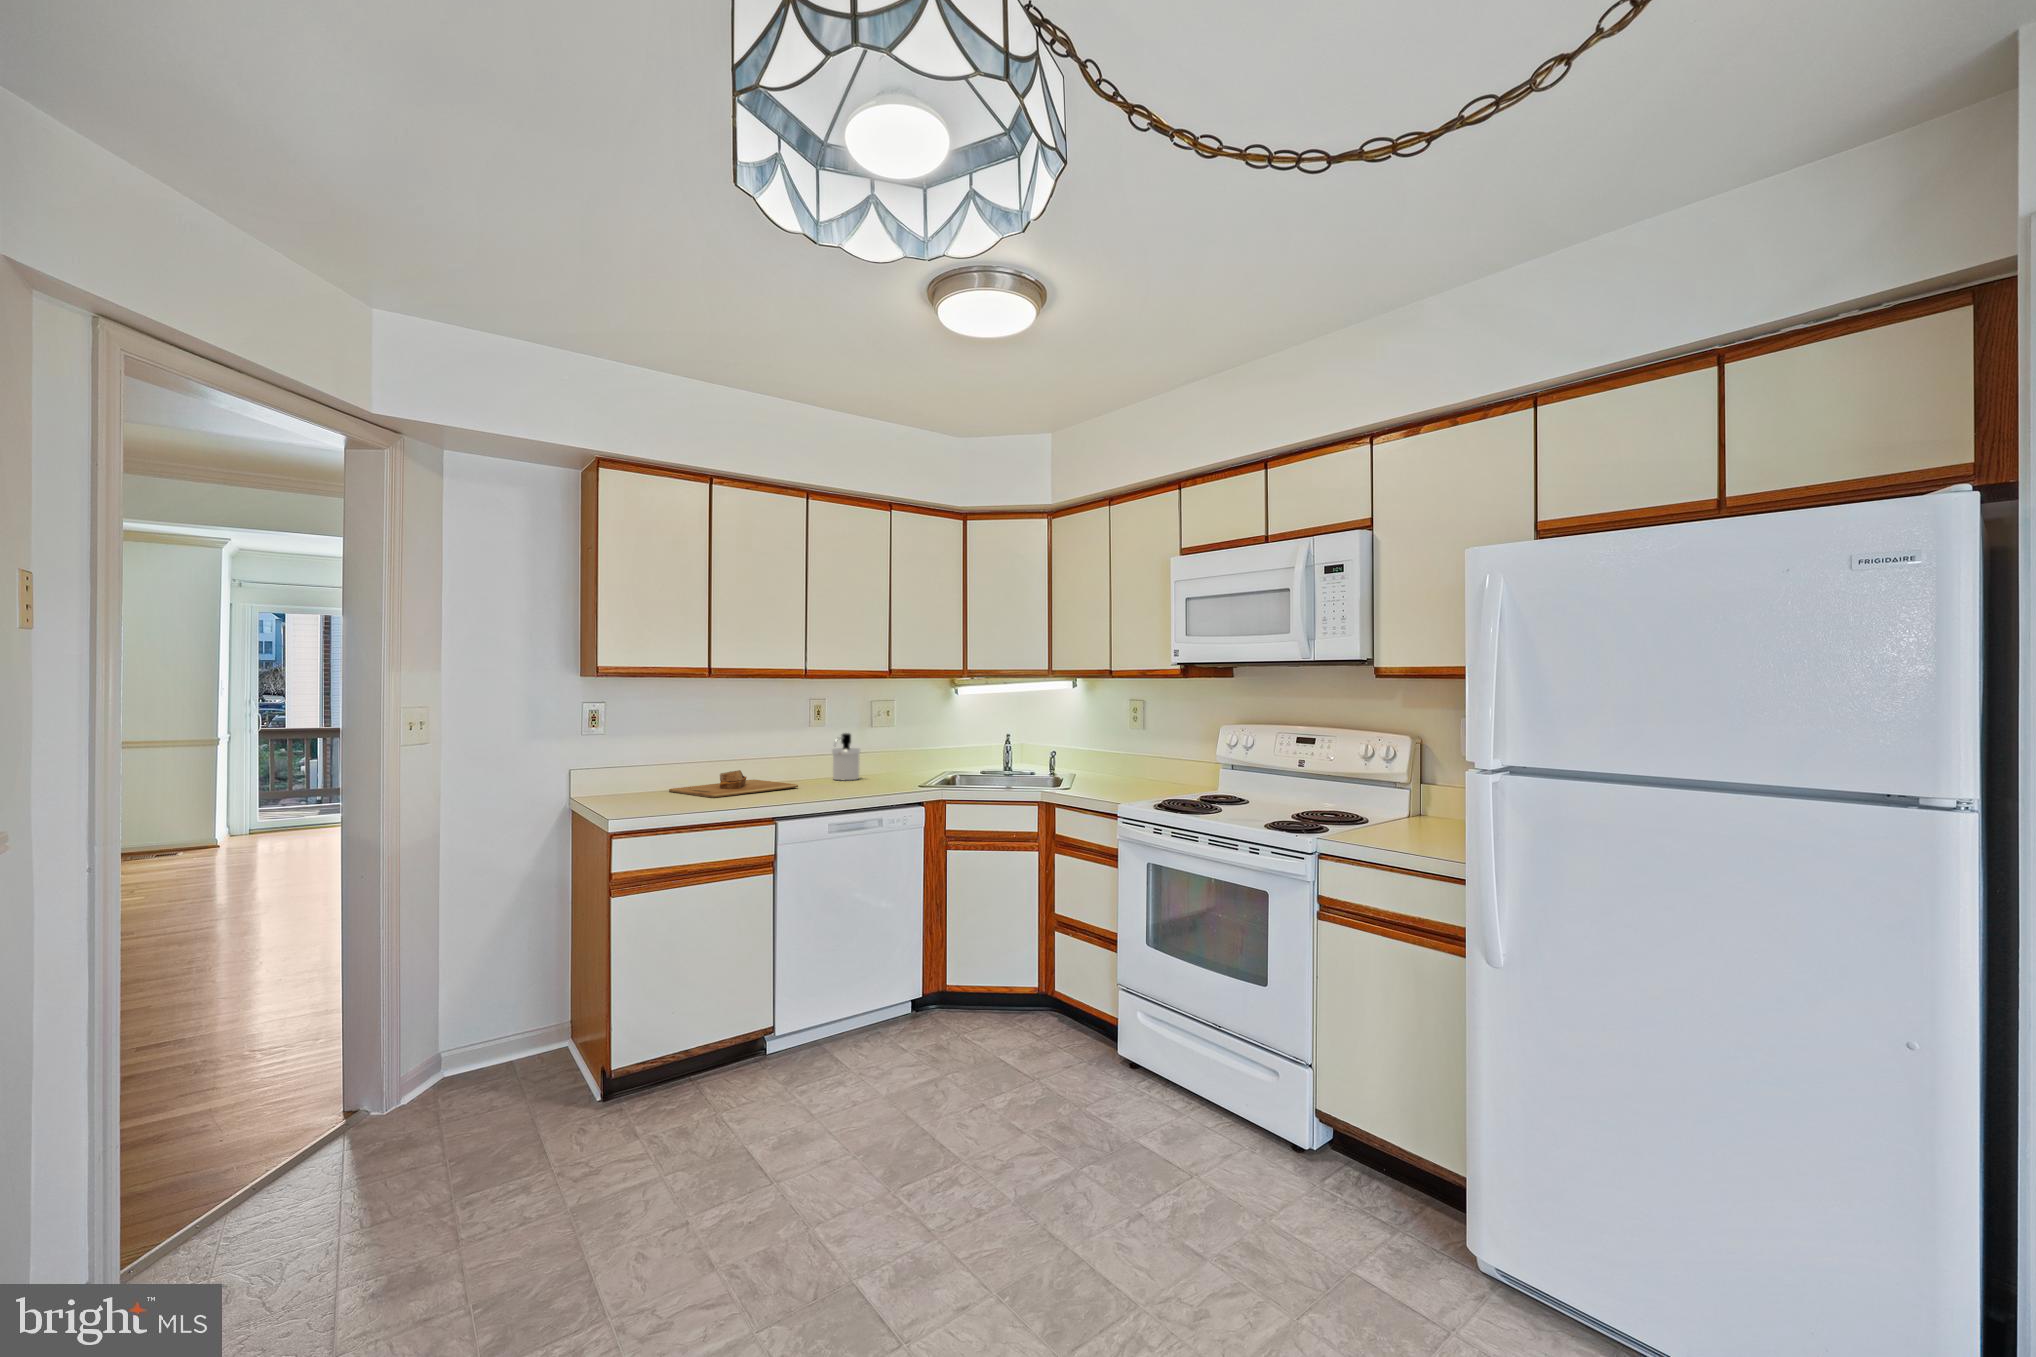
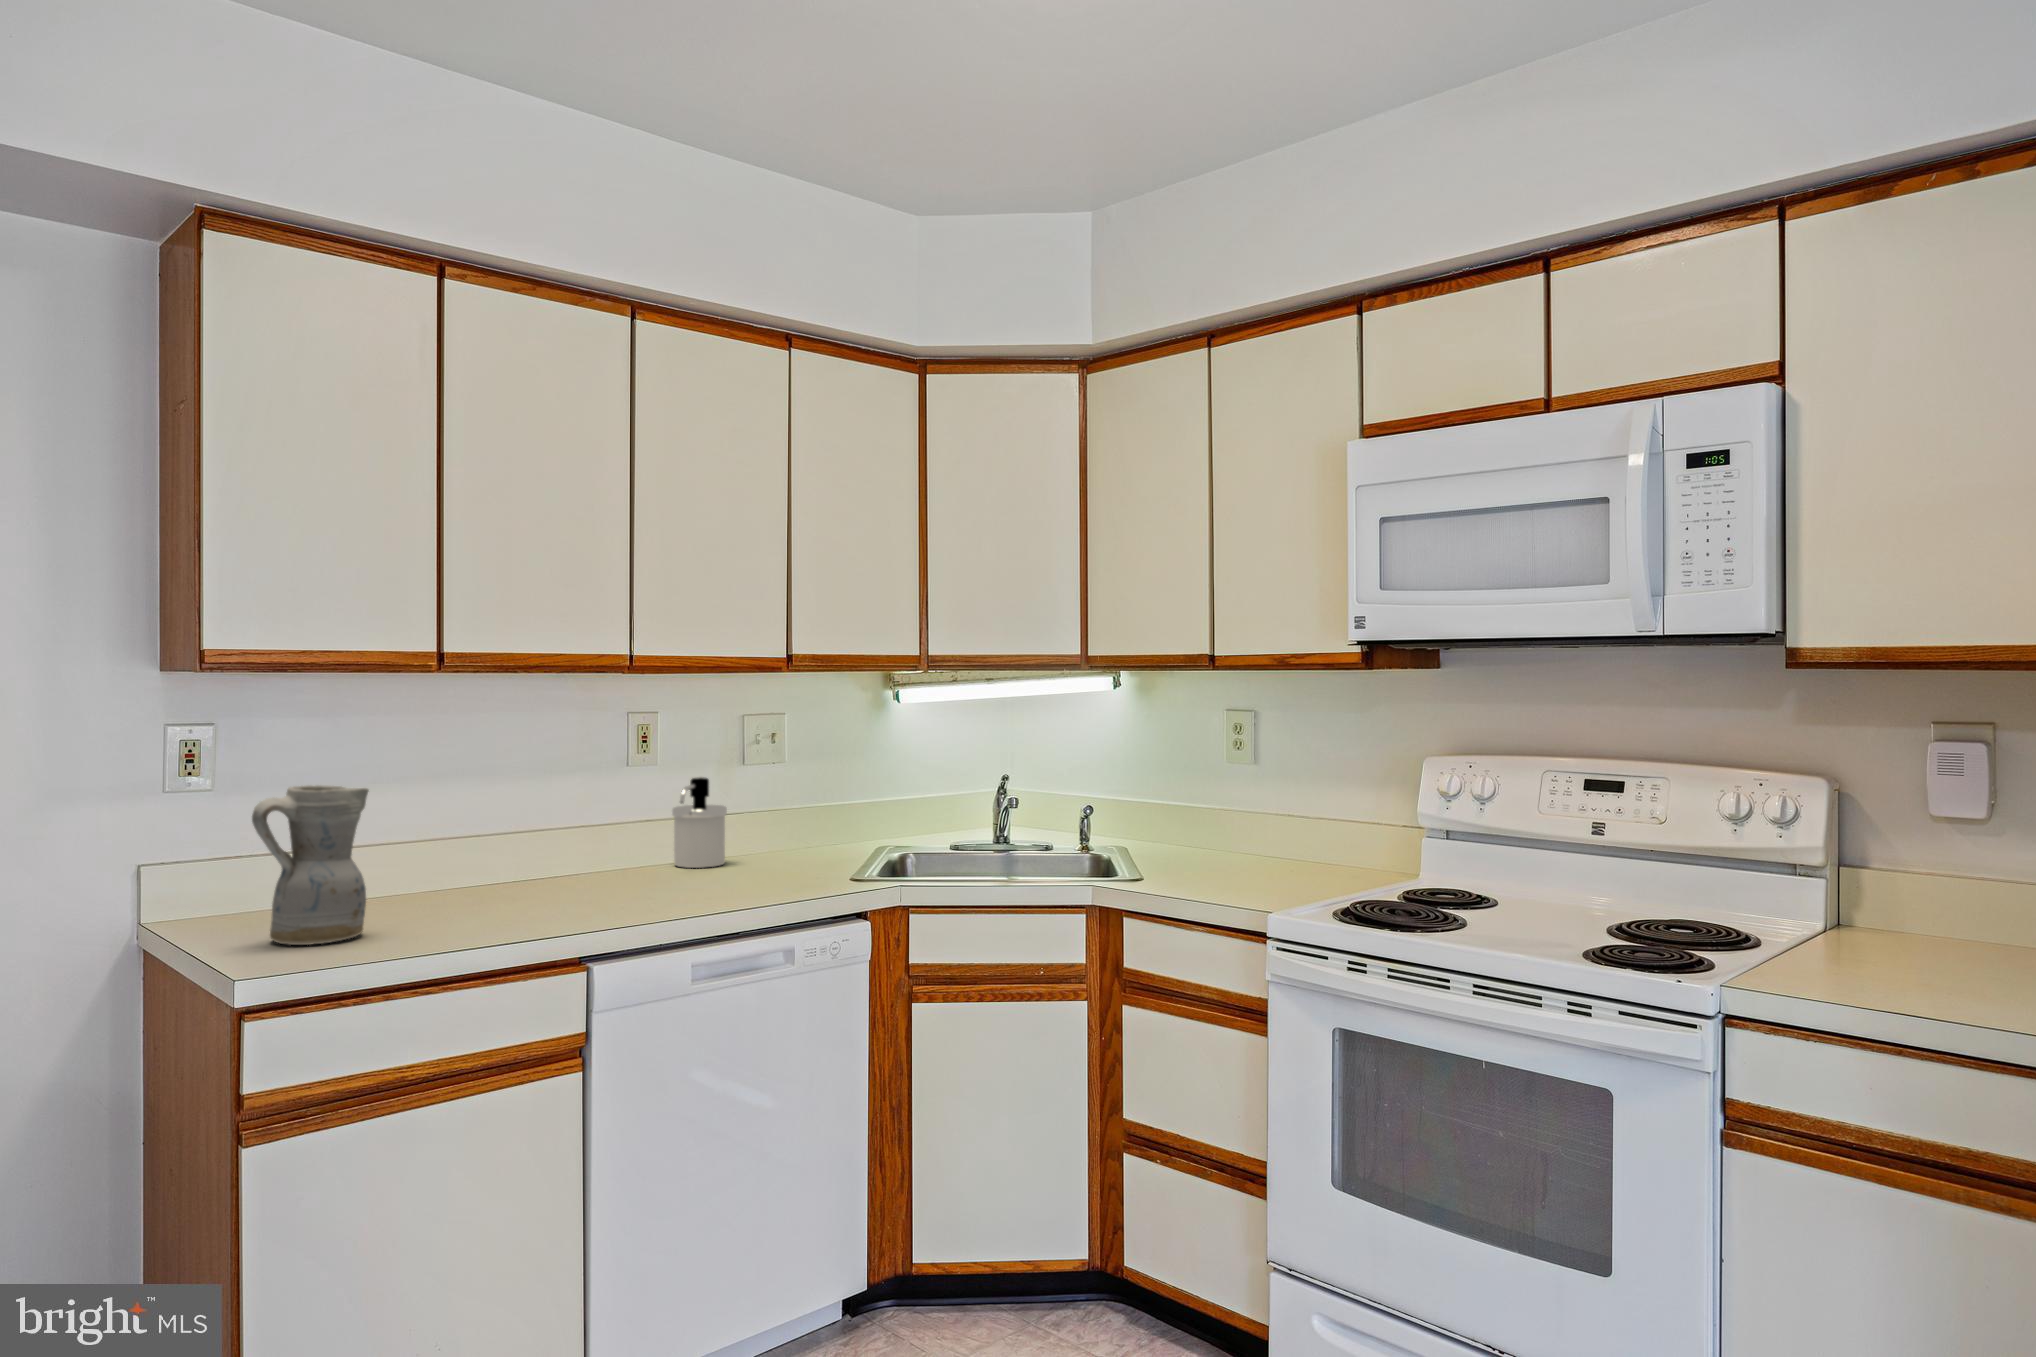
ceramic pitcher: none [617,732,672,807] -> present [252,785,369,945]
cutting board: present [669,770,798,798] -> none [355,855,617,916]

